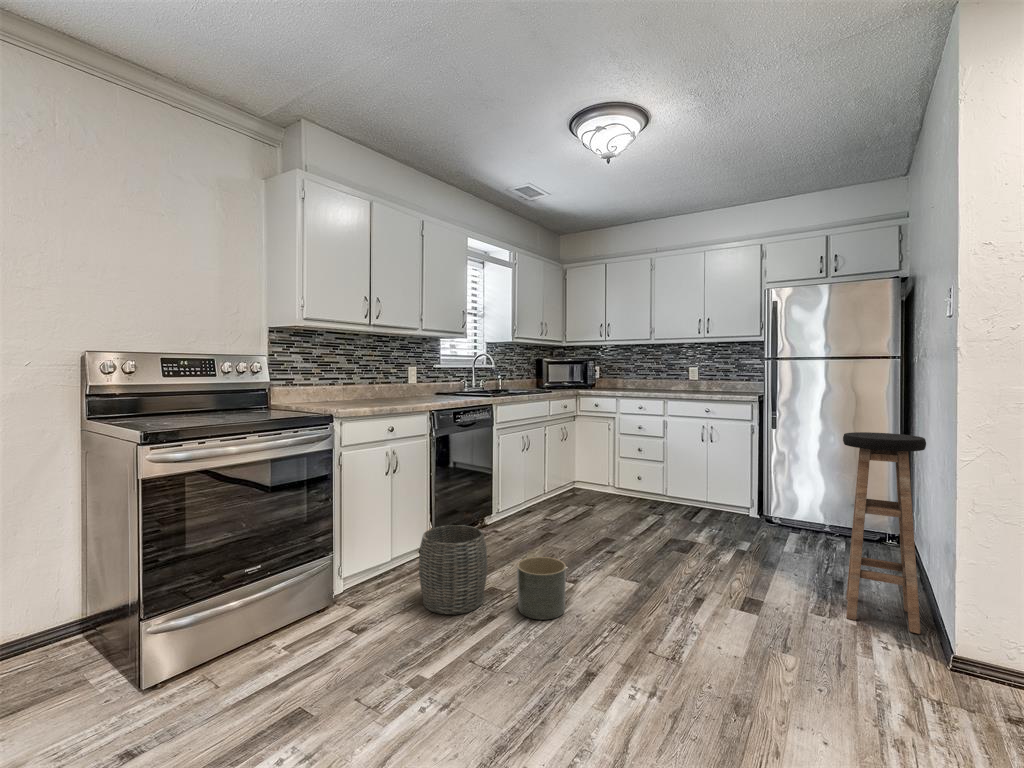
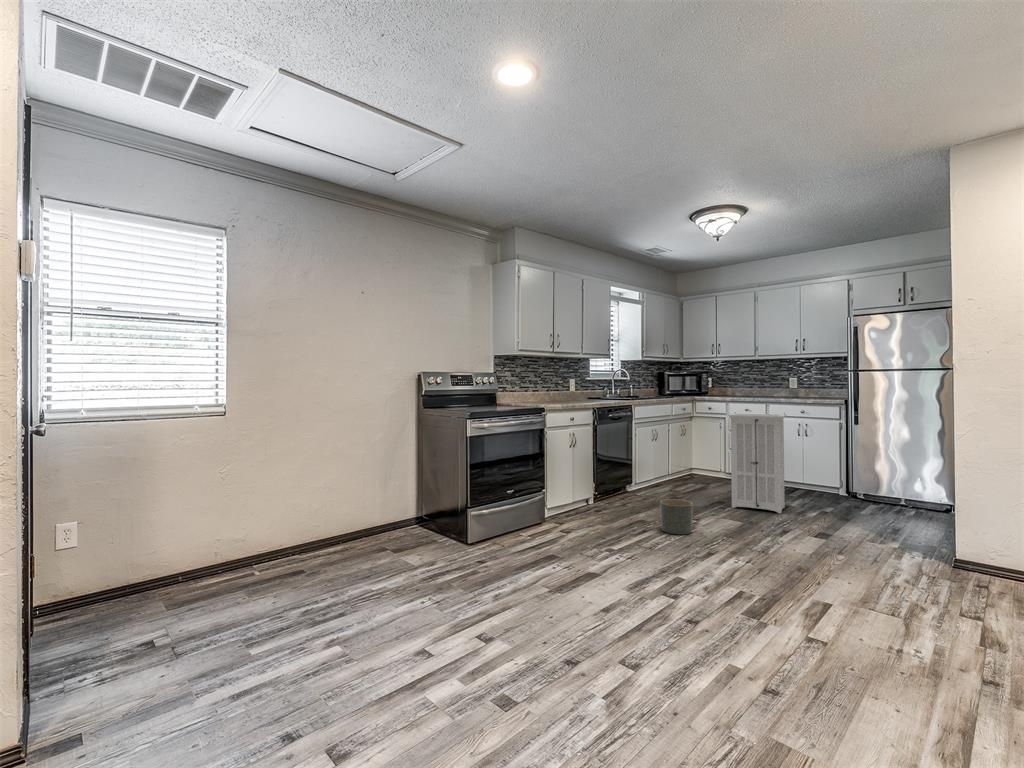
storage cabinet: none [618,415,695,559] -> present [727,413,786,513]
bar stool: present [843,432,926,634] -> none [890,420,949,554]
woven basket: present [419,525,487,615] -> none [597,479,640,529]

